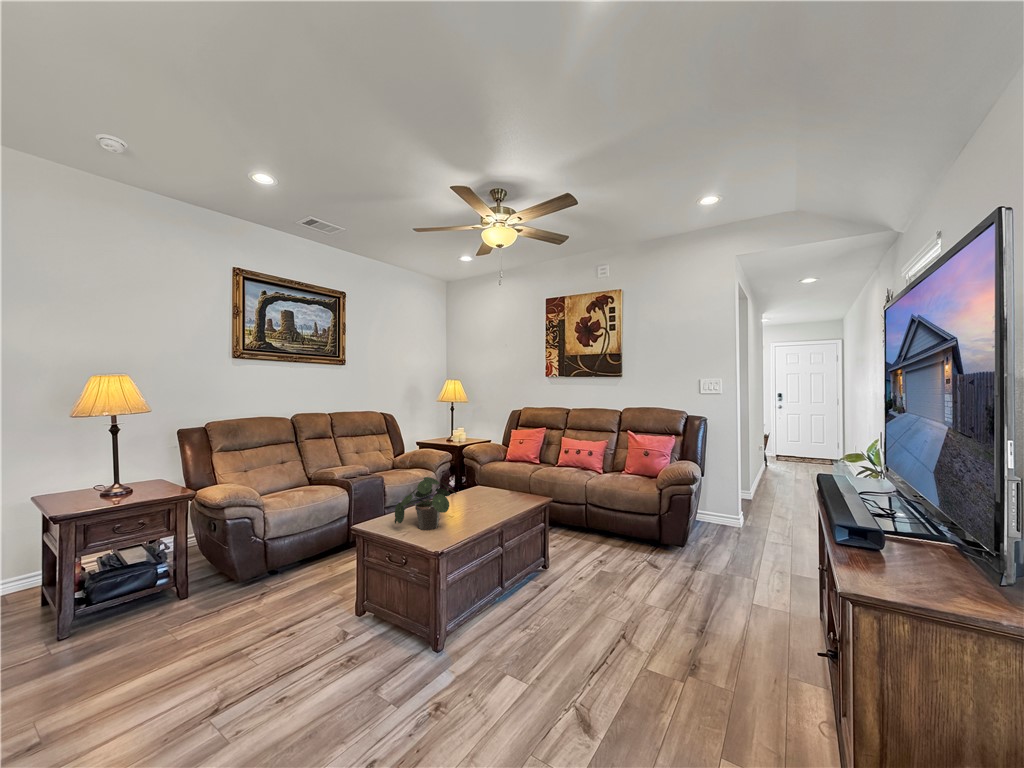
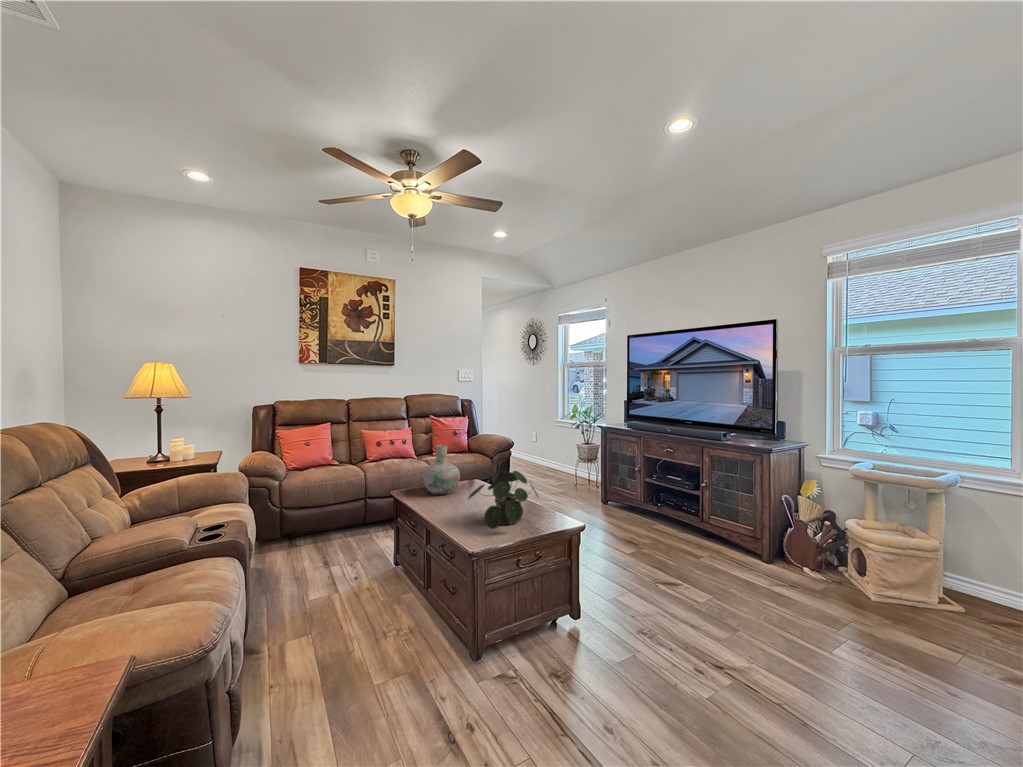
vase: none [477,454,511,500] -> present [423,445,460,495]

